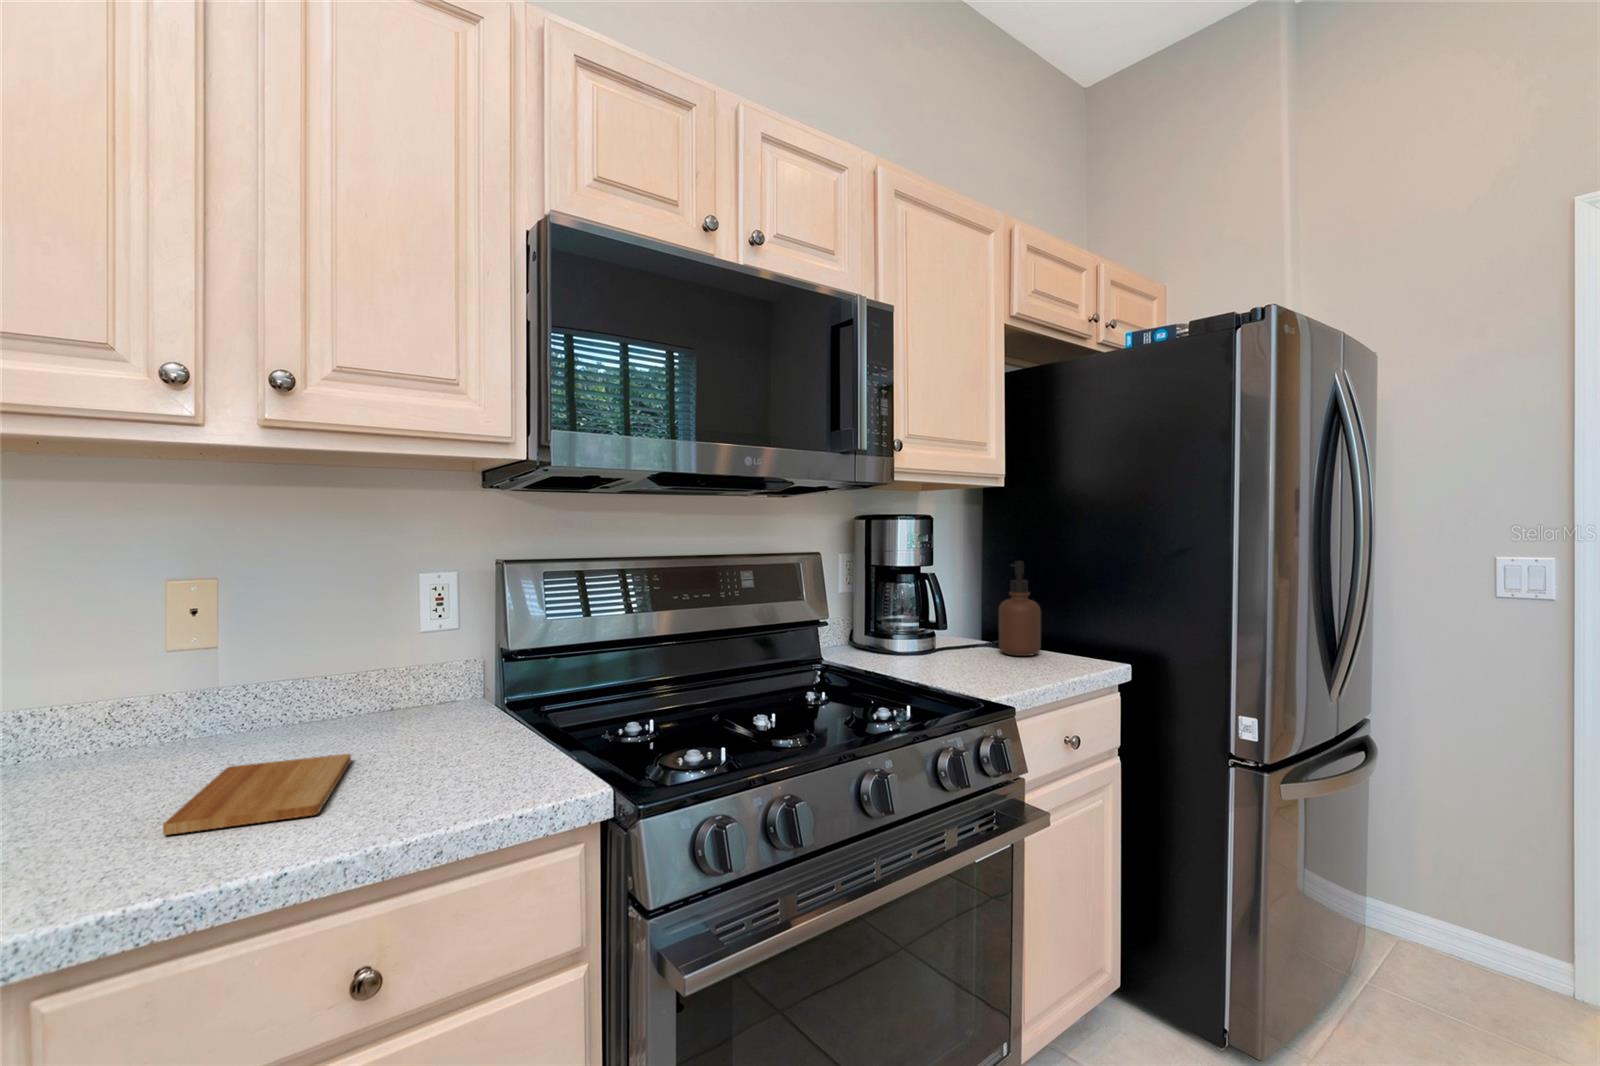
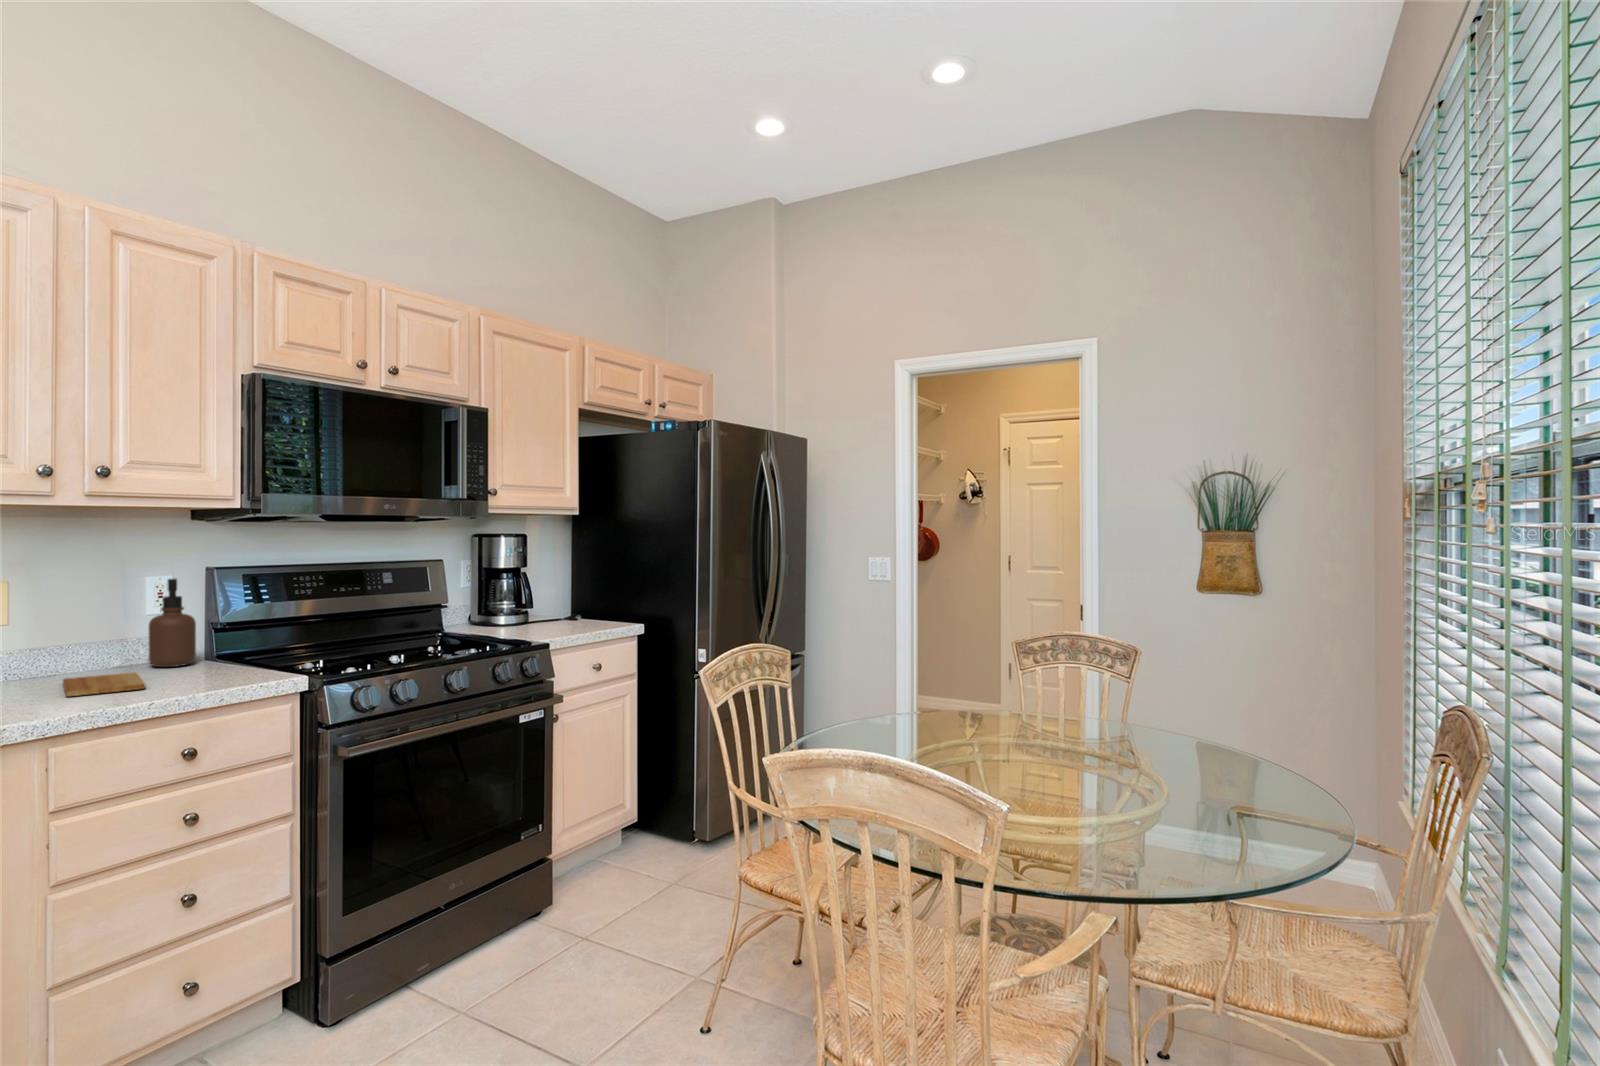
soap dispenser: present [999,561,1041,656] -> present [149,579,196,667]

